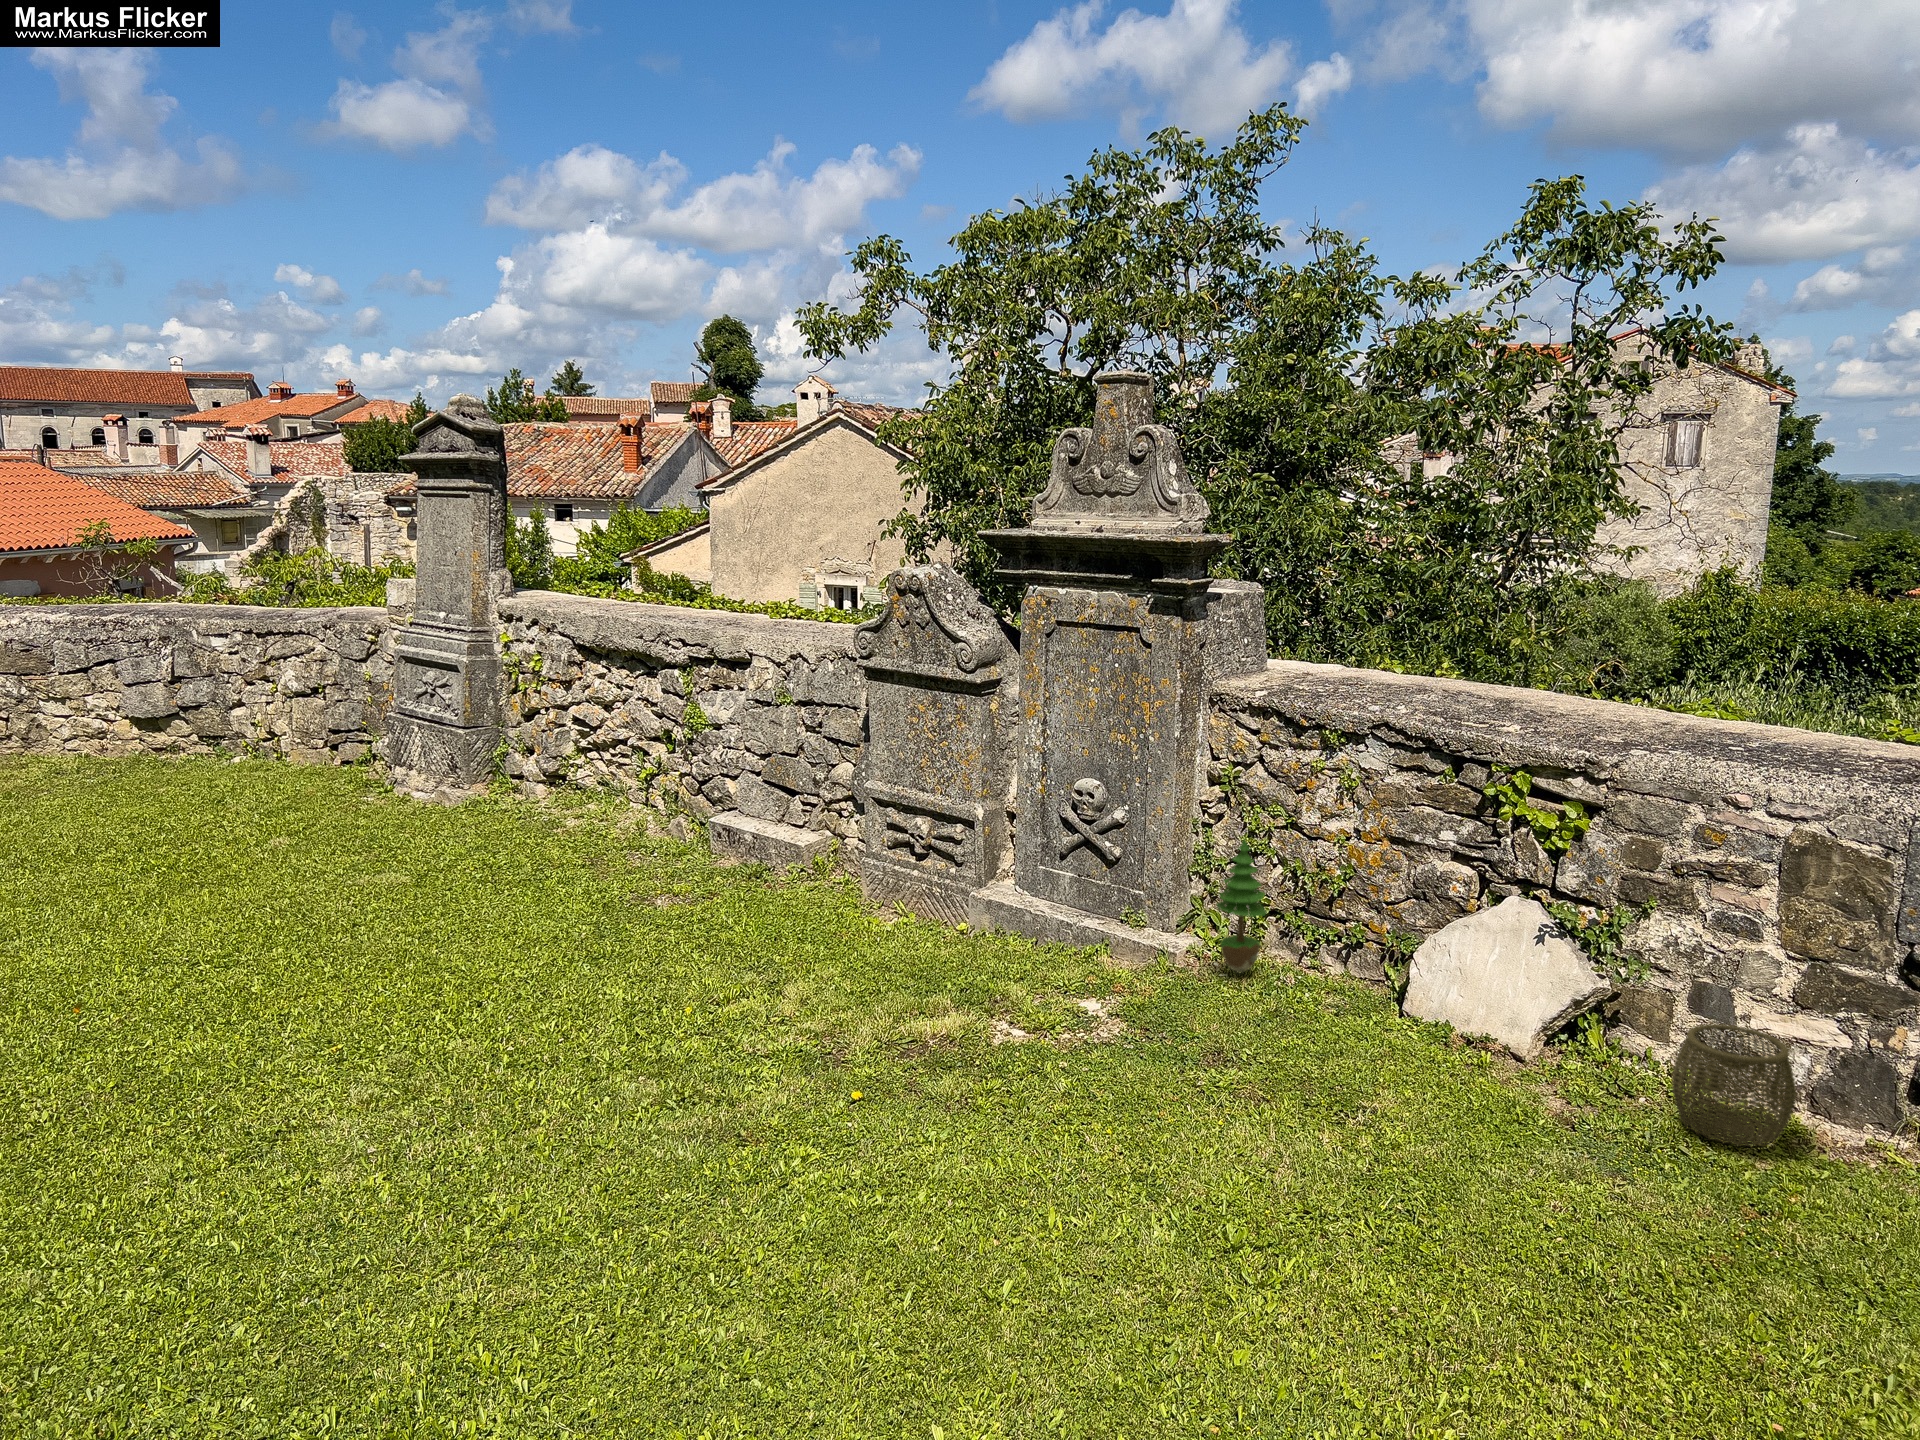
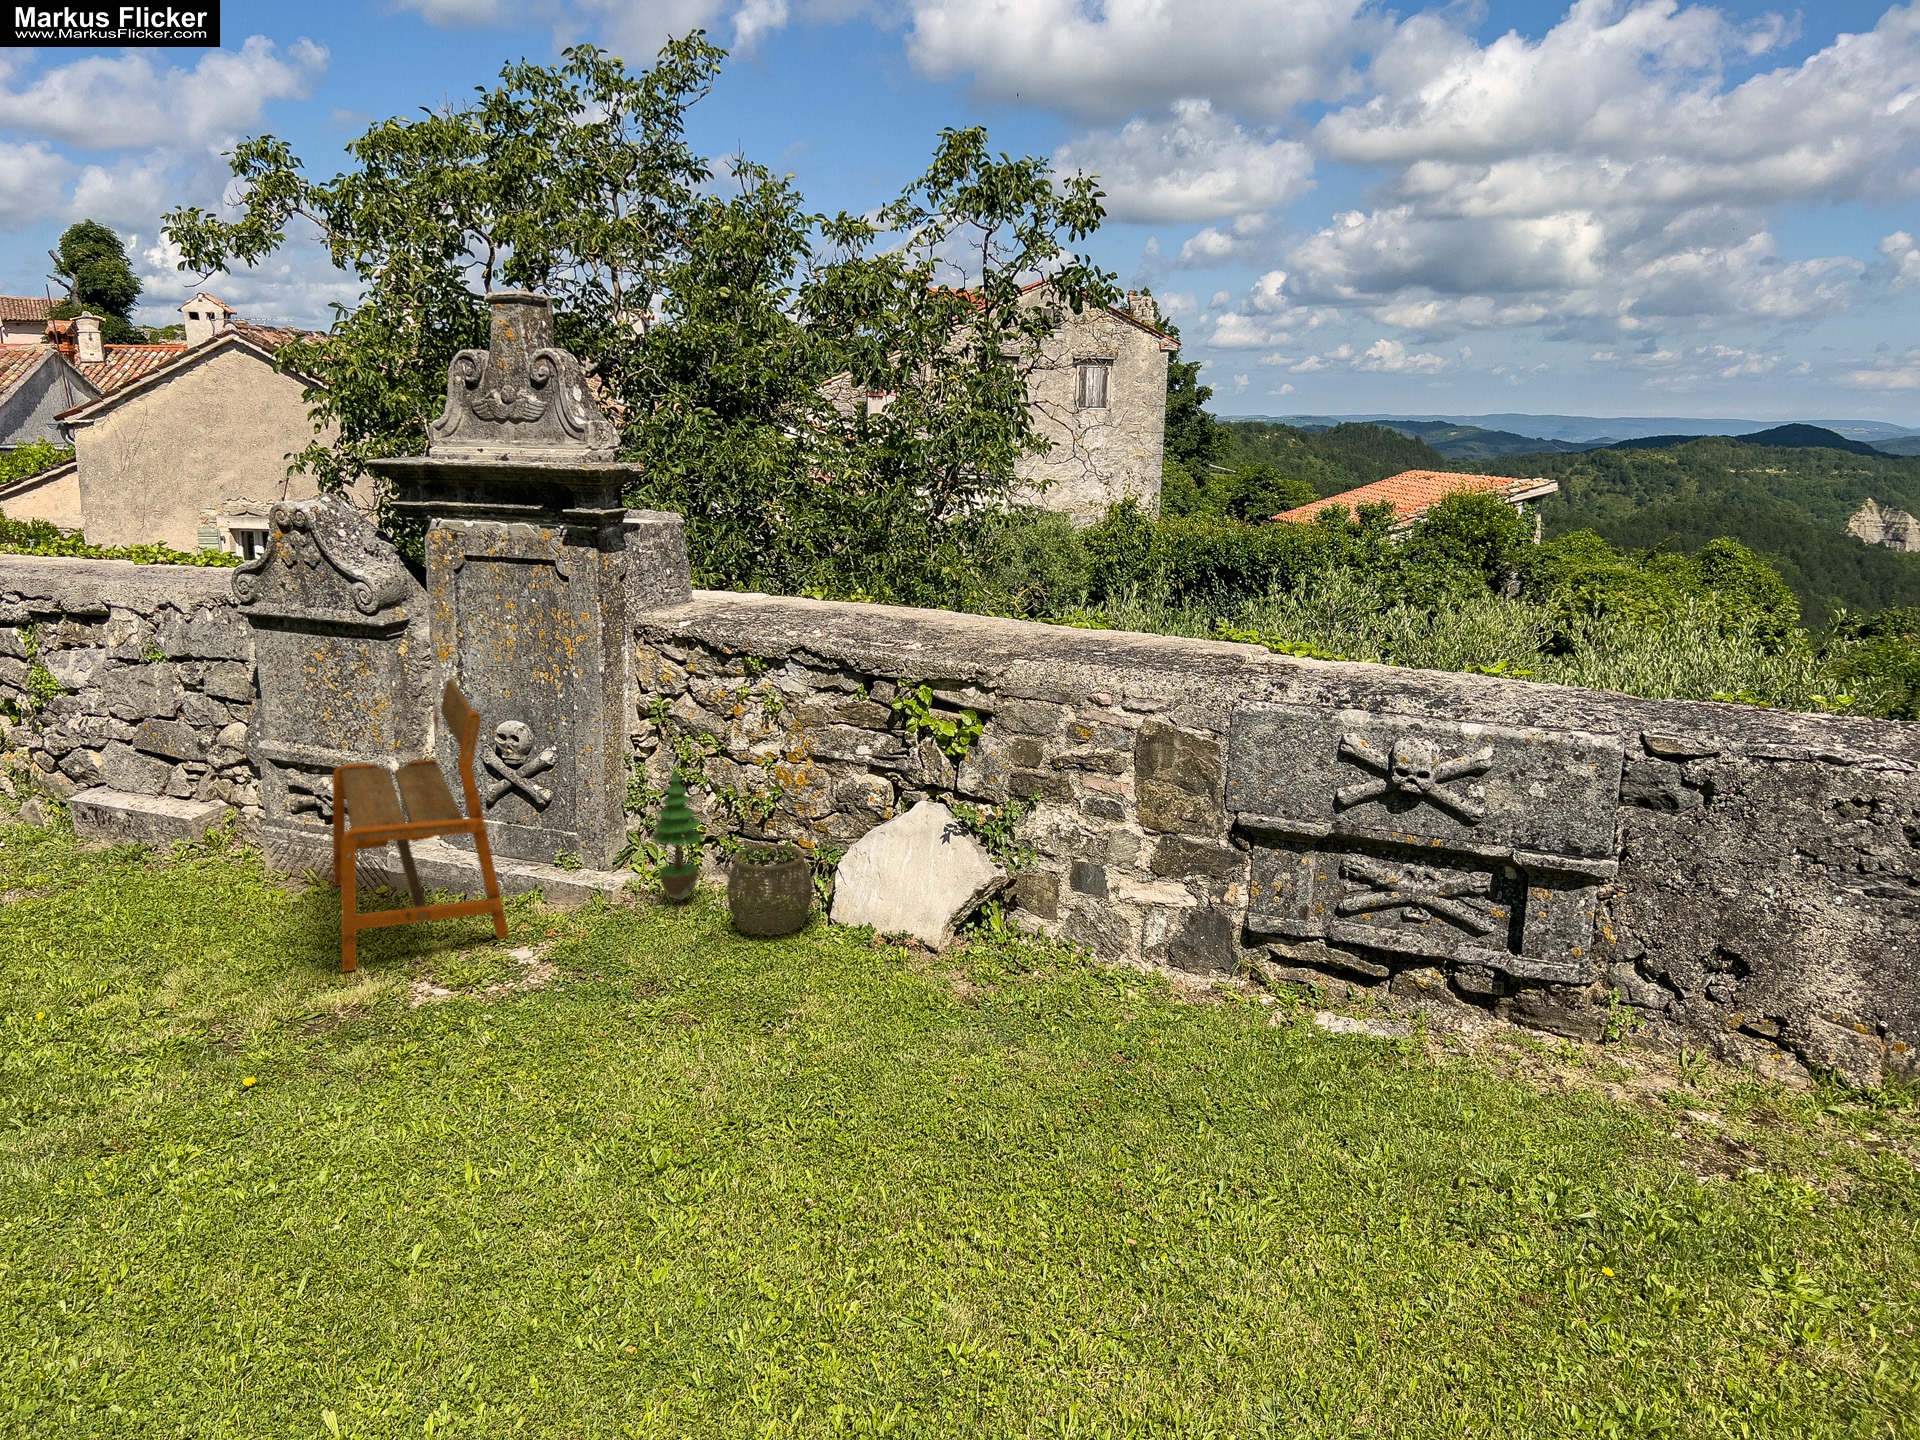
bench: none [919,728,1077,995] -> present [332,679,509,972]
woven basket: present [1672,1024,1796,1147] -> present [727,844,813,936]

